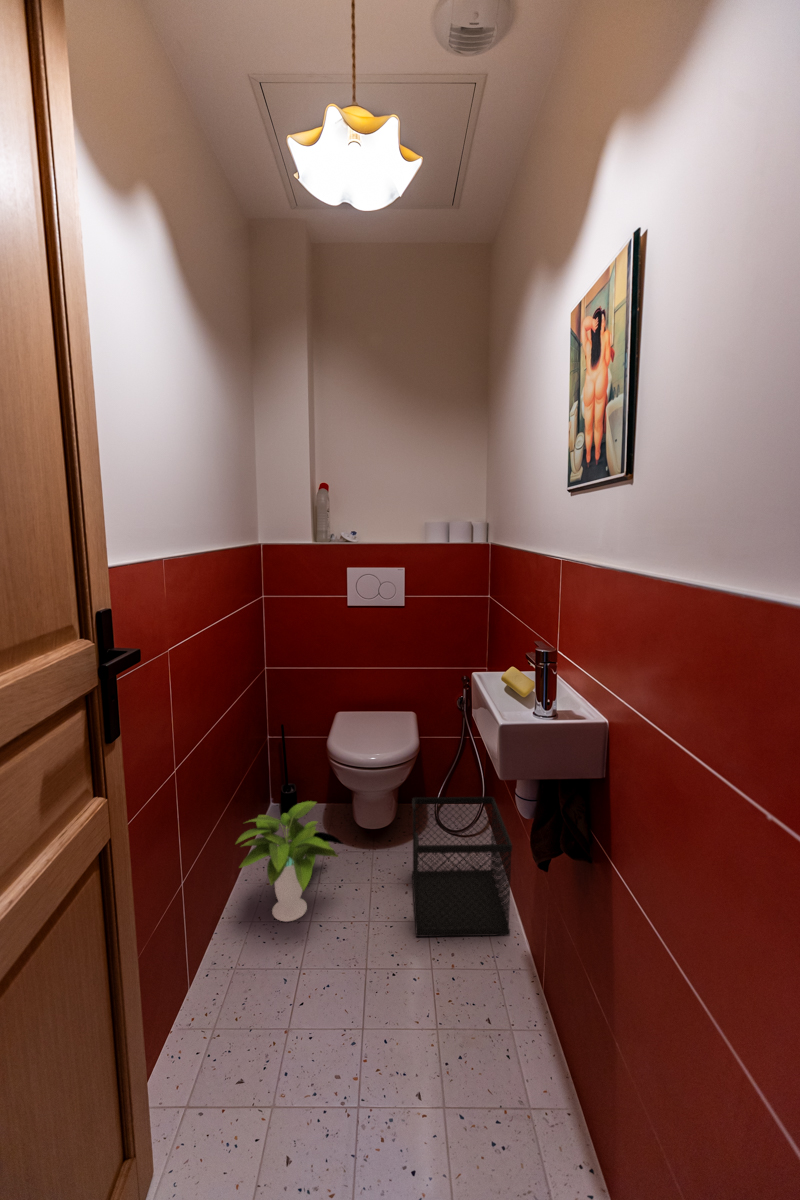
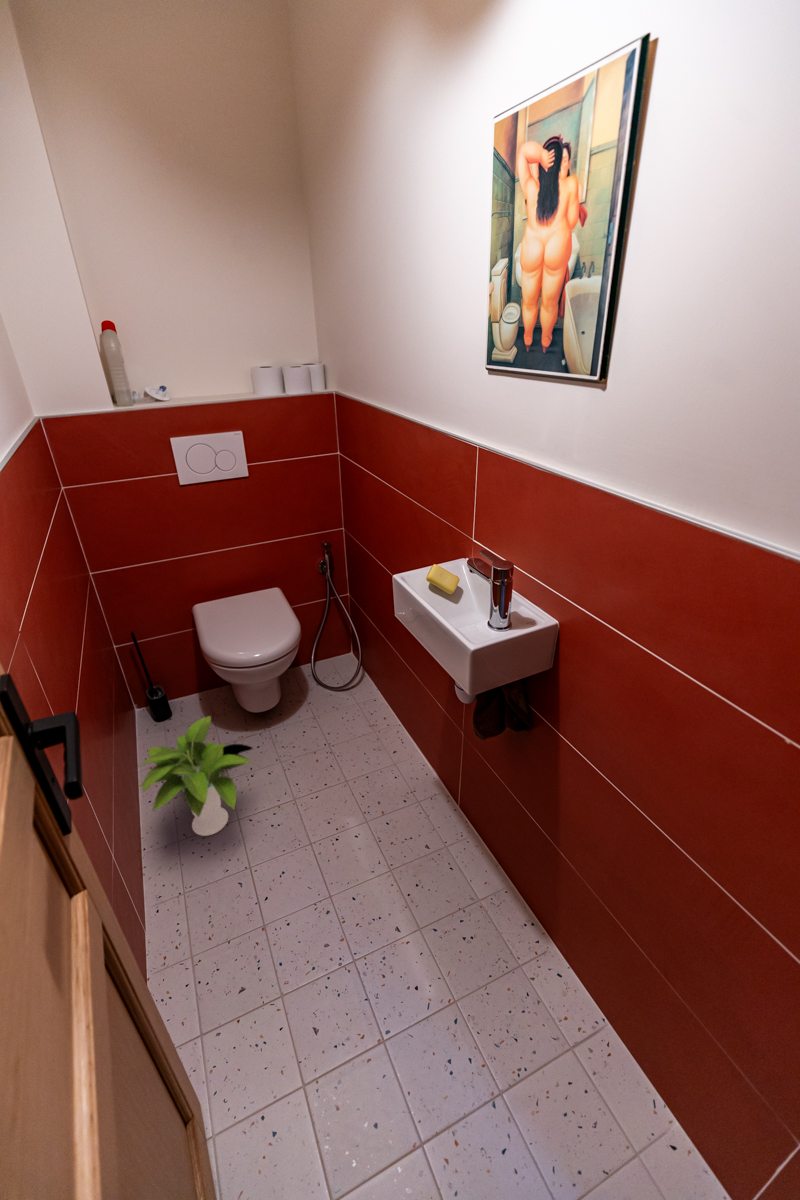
wastebasket: present [412,797,512,937] -> none [309,662,420,803]

